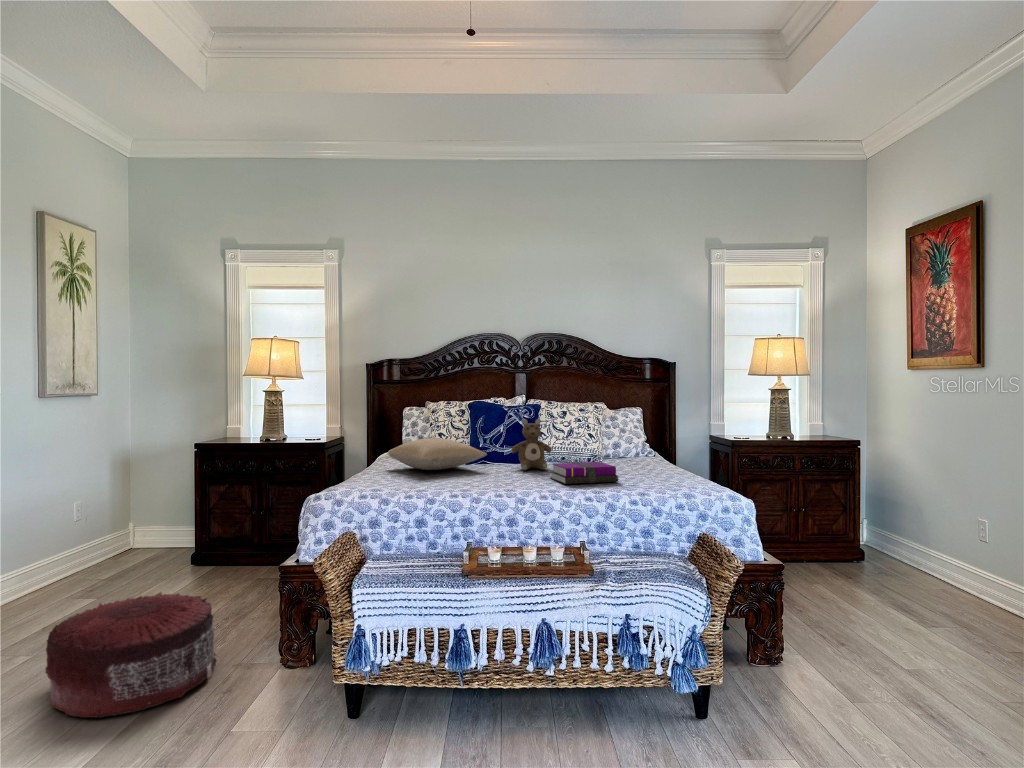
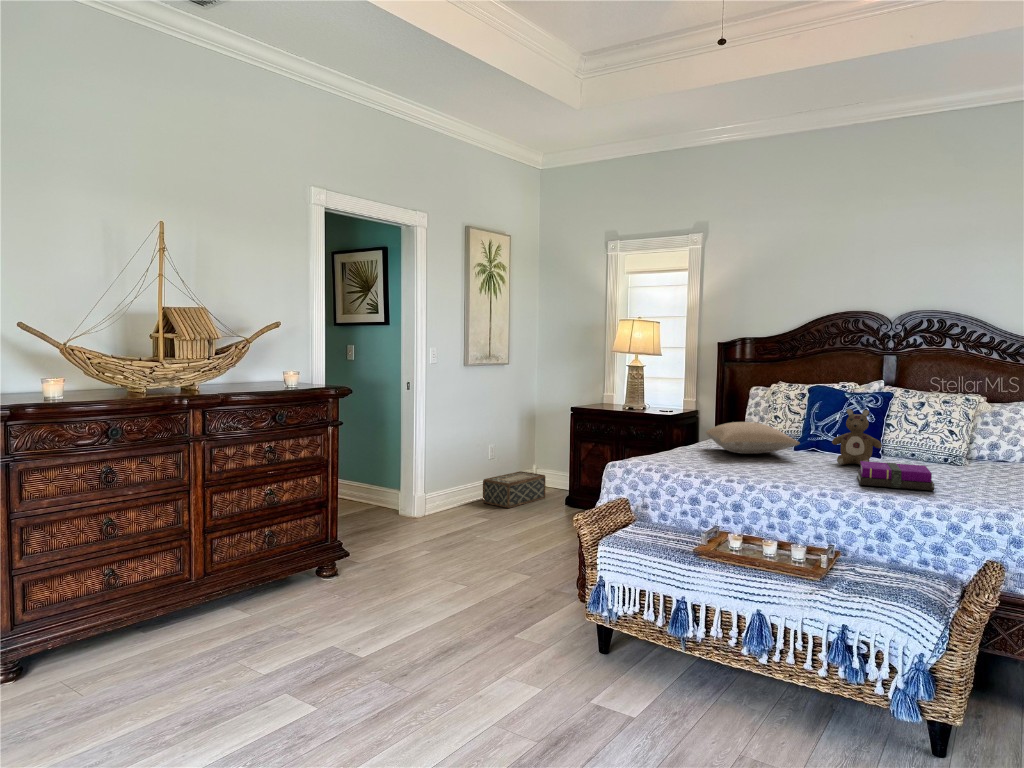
woven basket: none [63,528,153,578] -> present [483,471,546,508]
pouf: present [46,592,216,718] -> none [430,521,539,599]

